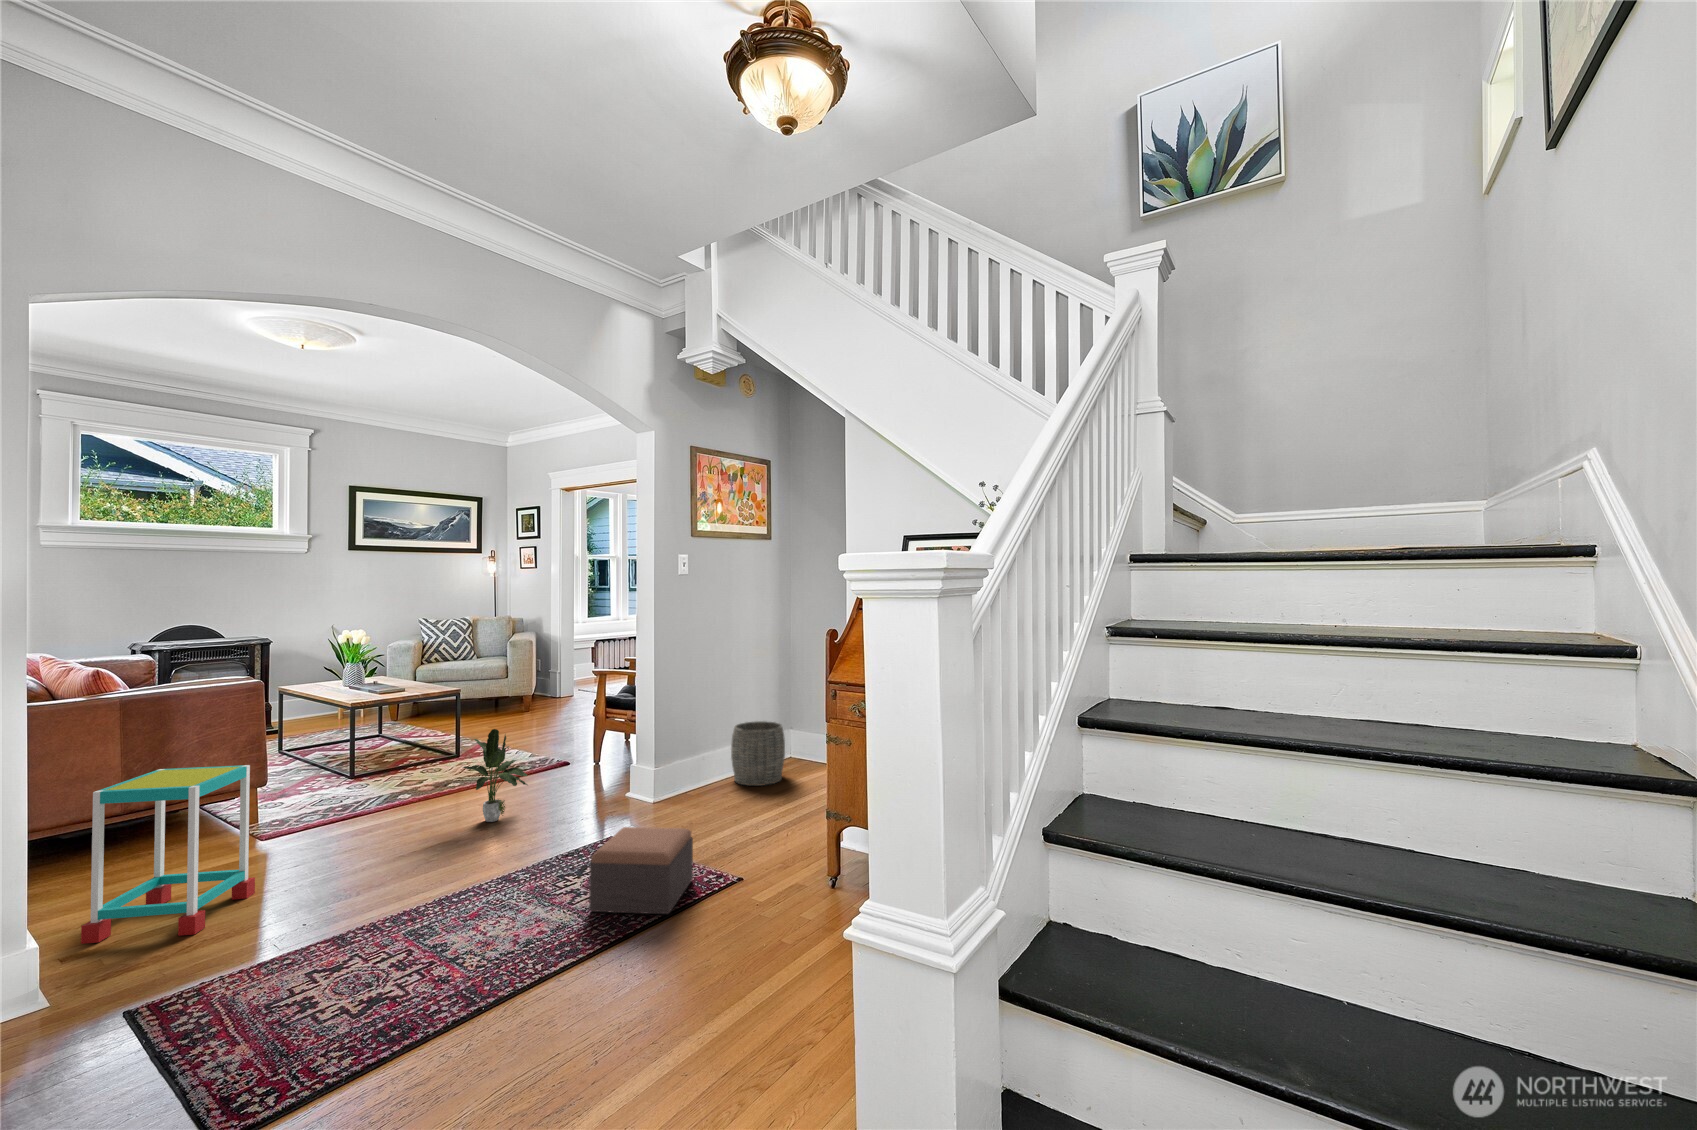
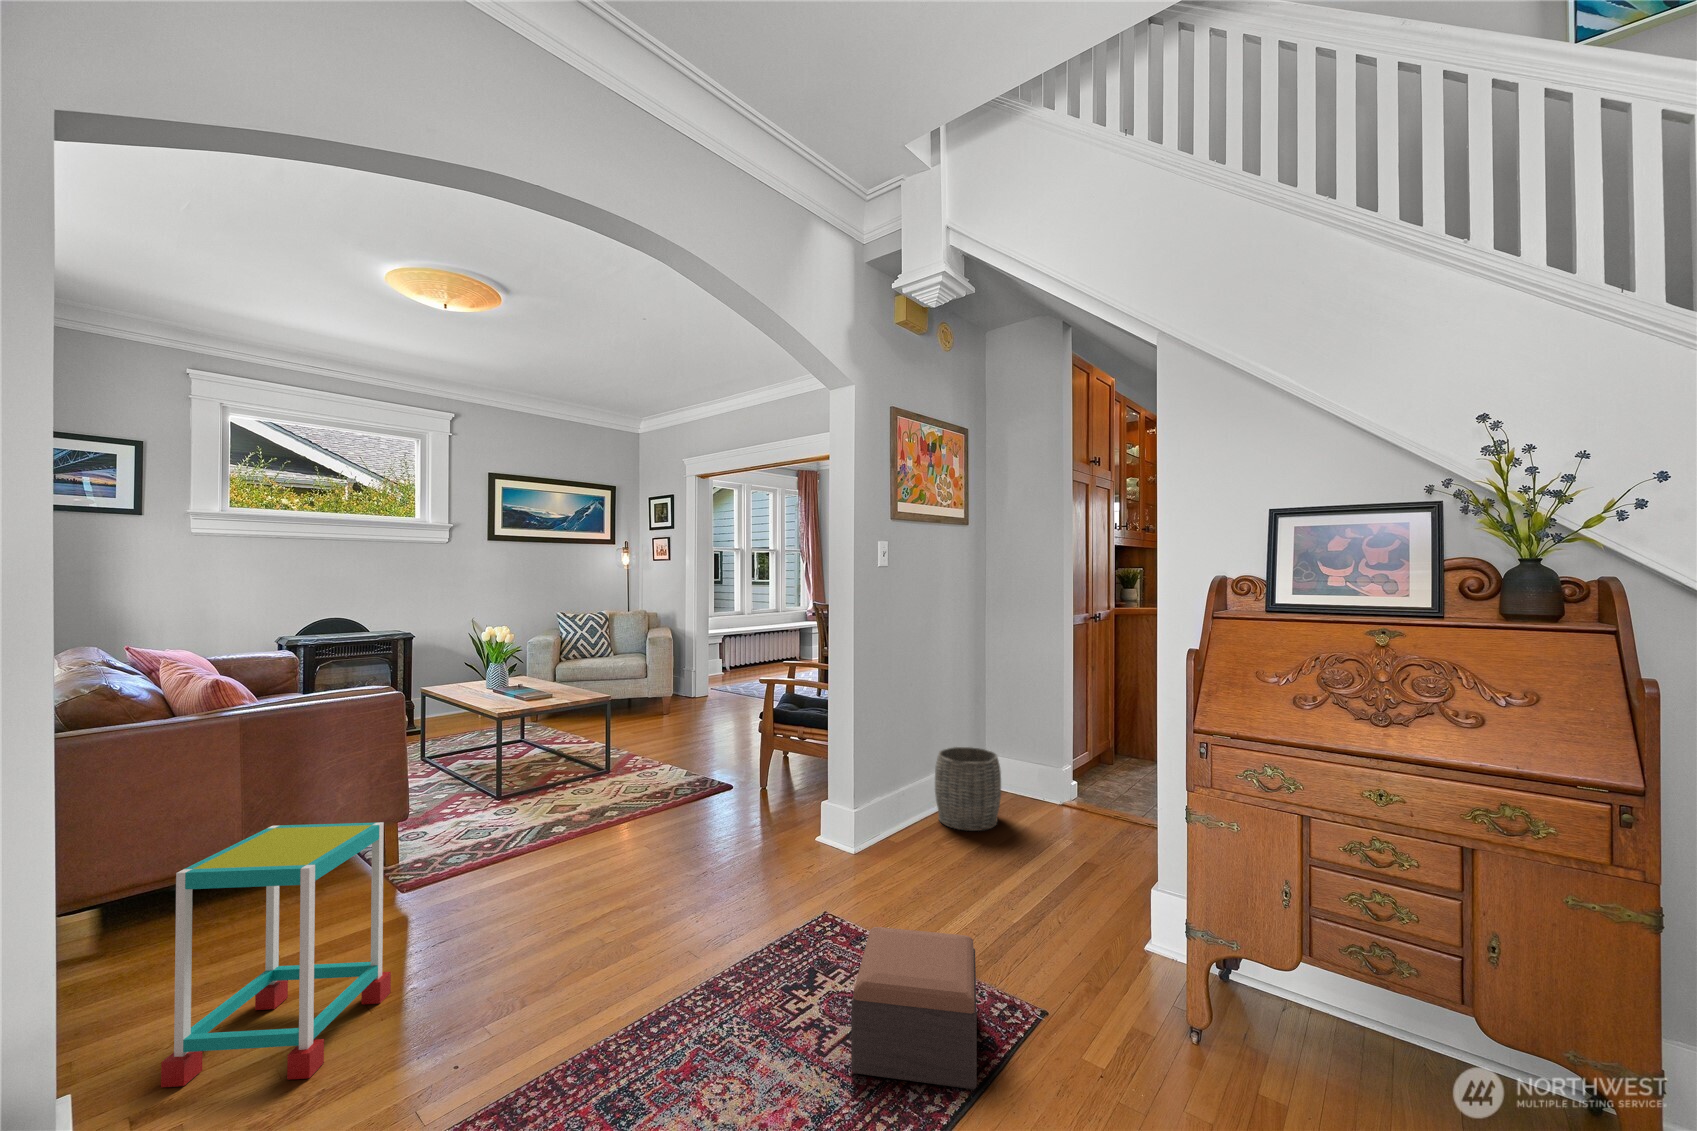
potted plant: present [463,729,528,822] -> none [635,759,711,876]

